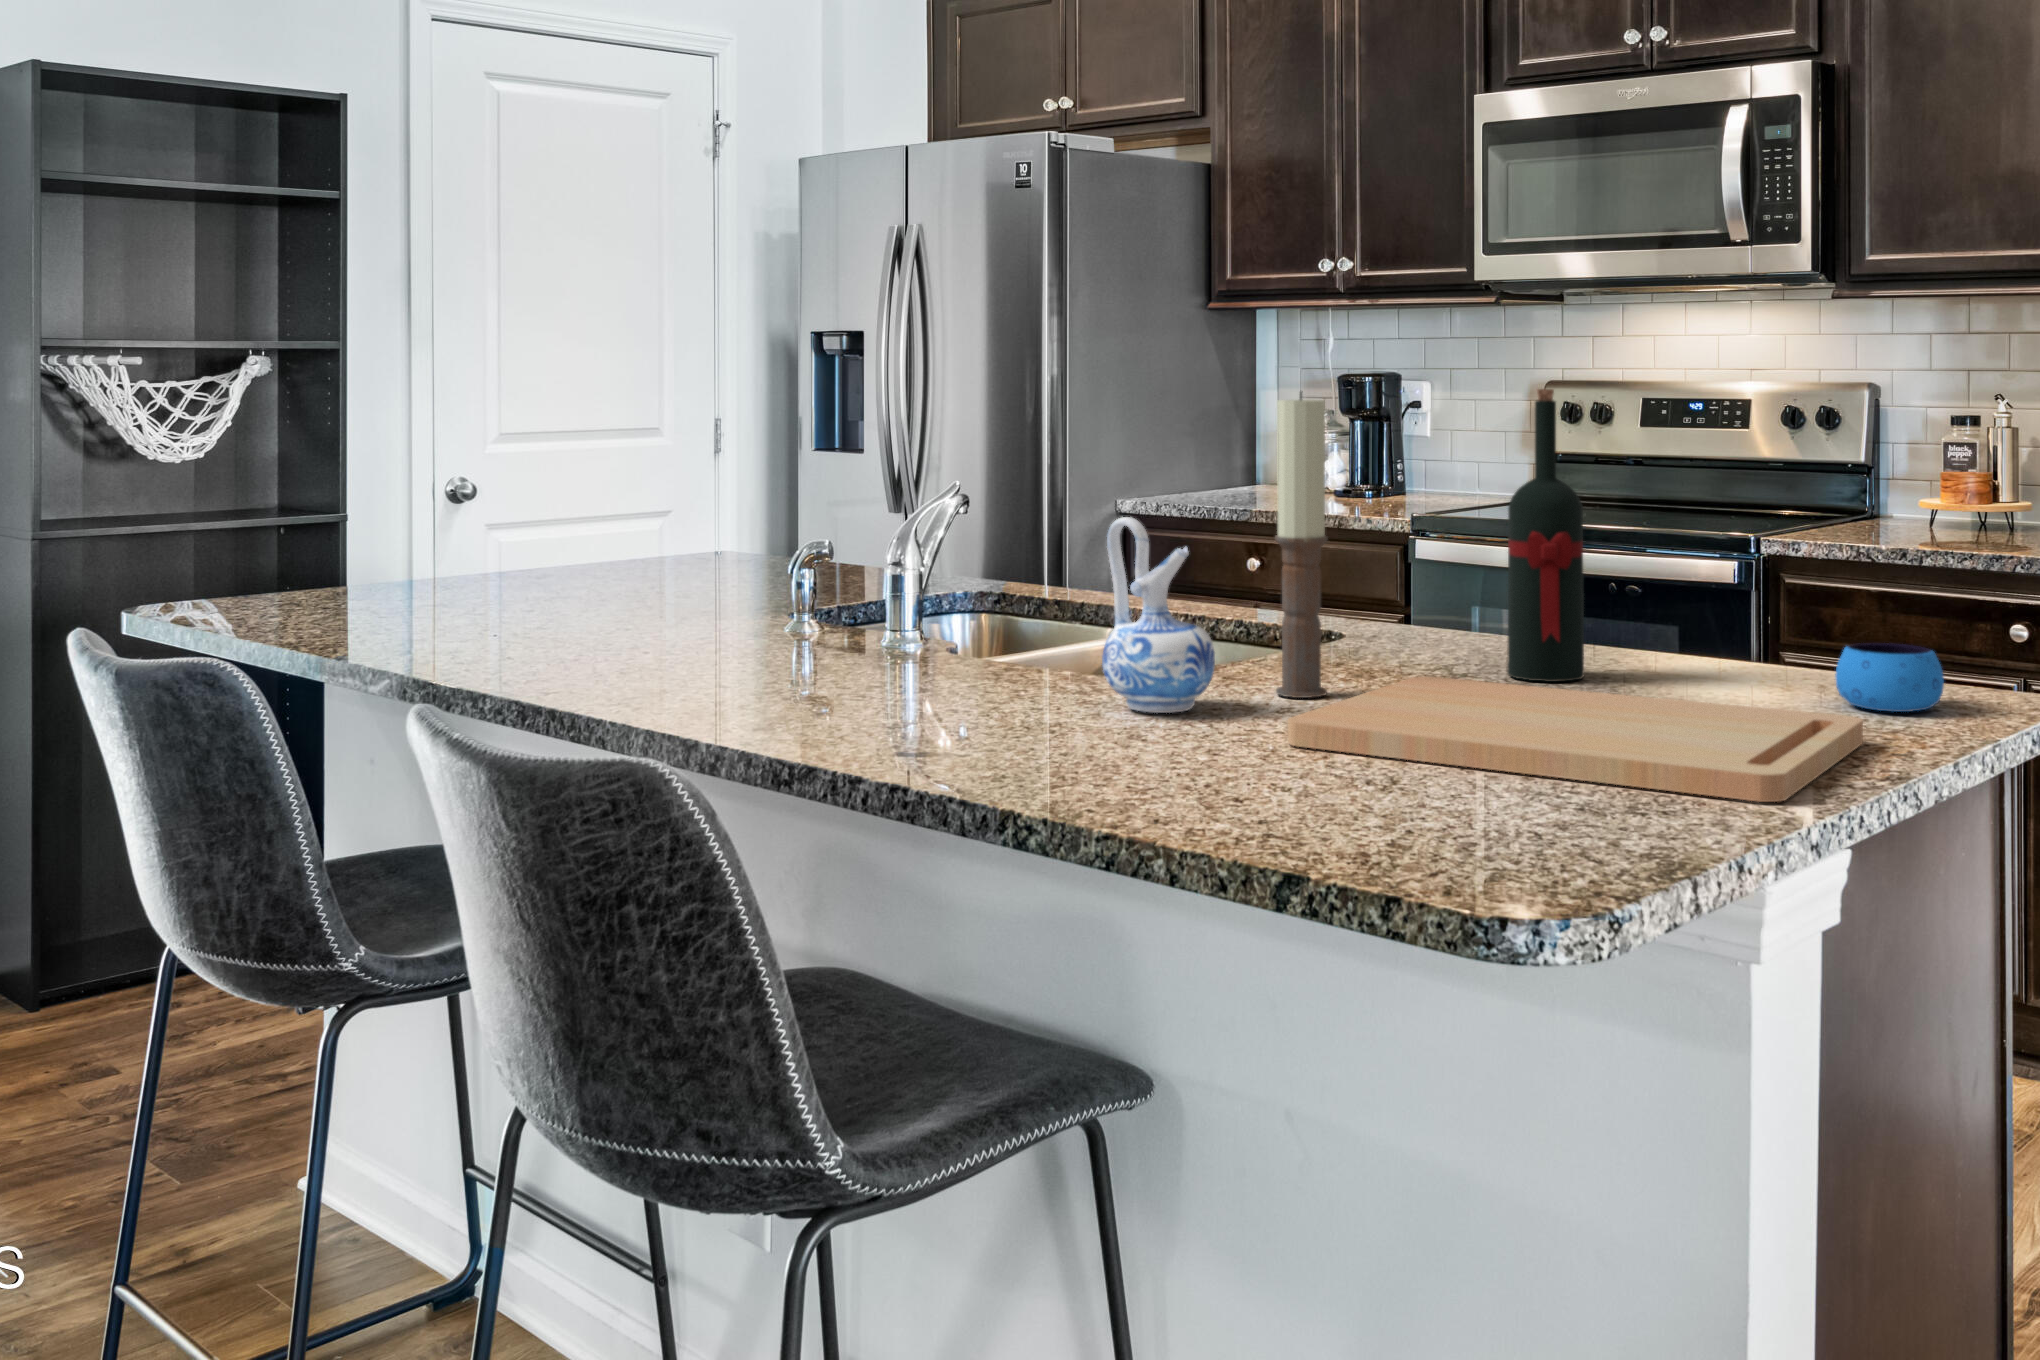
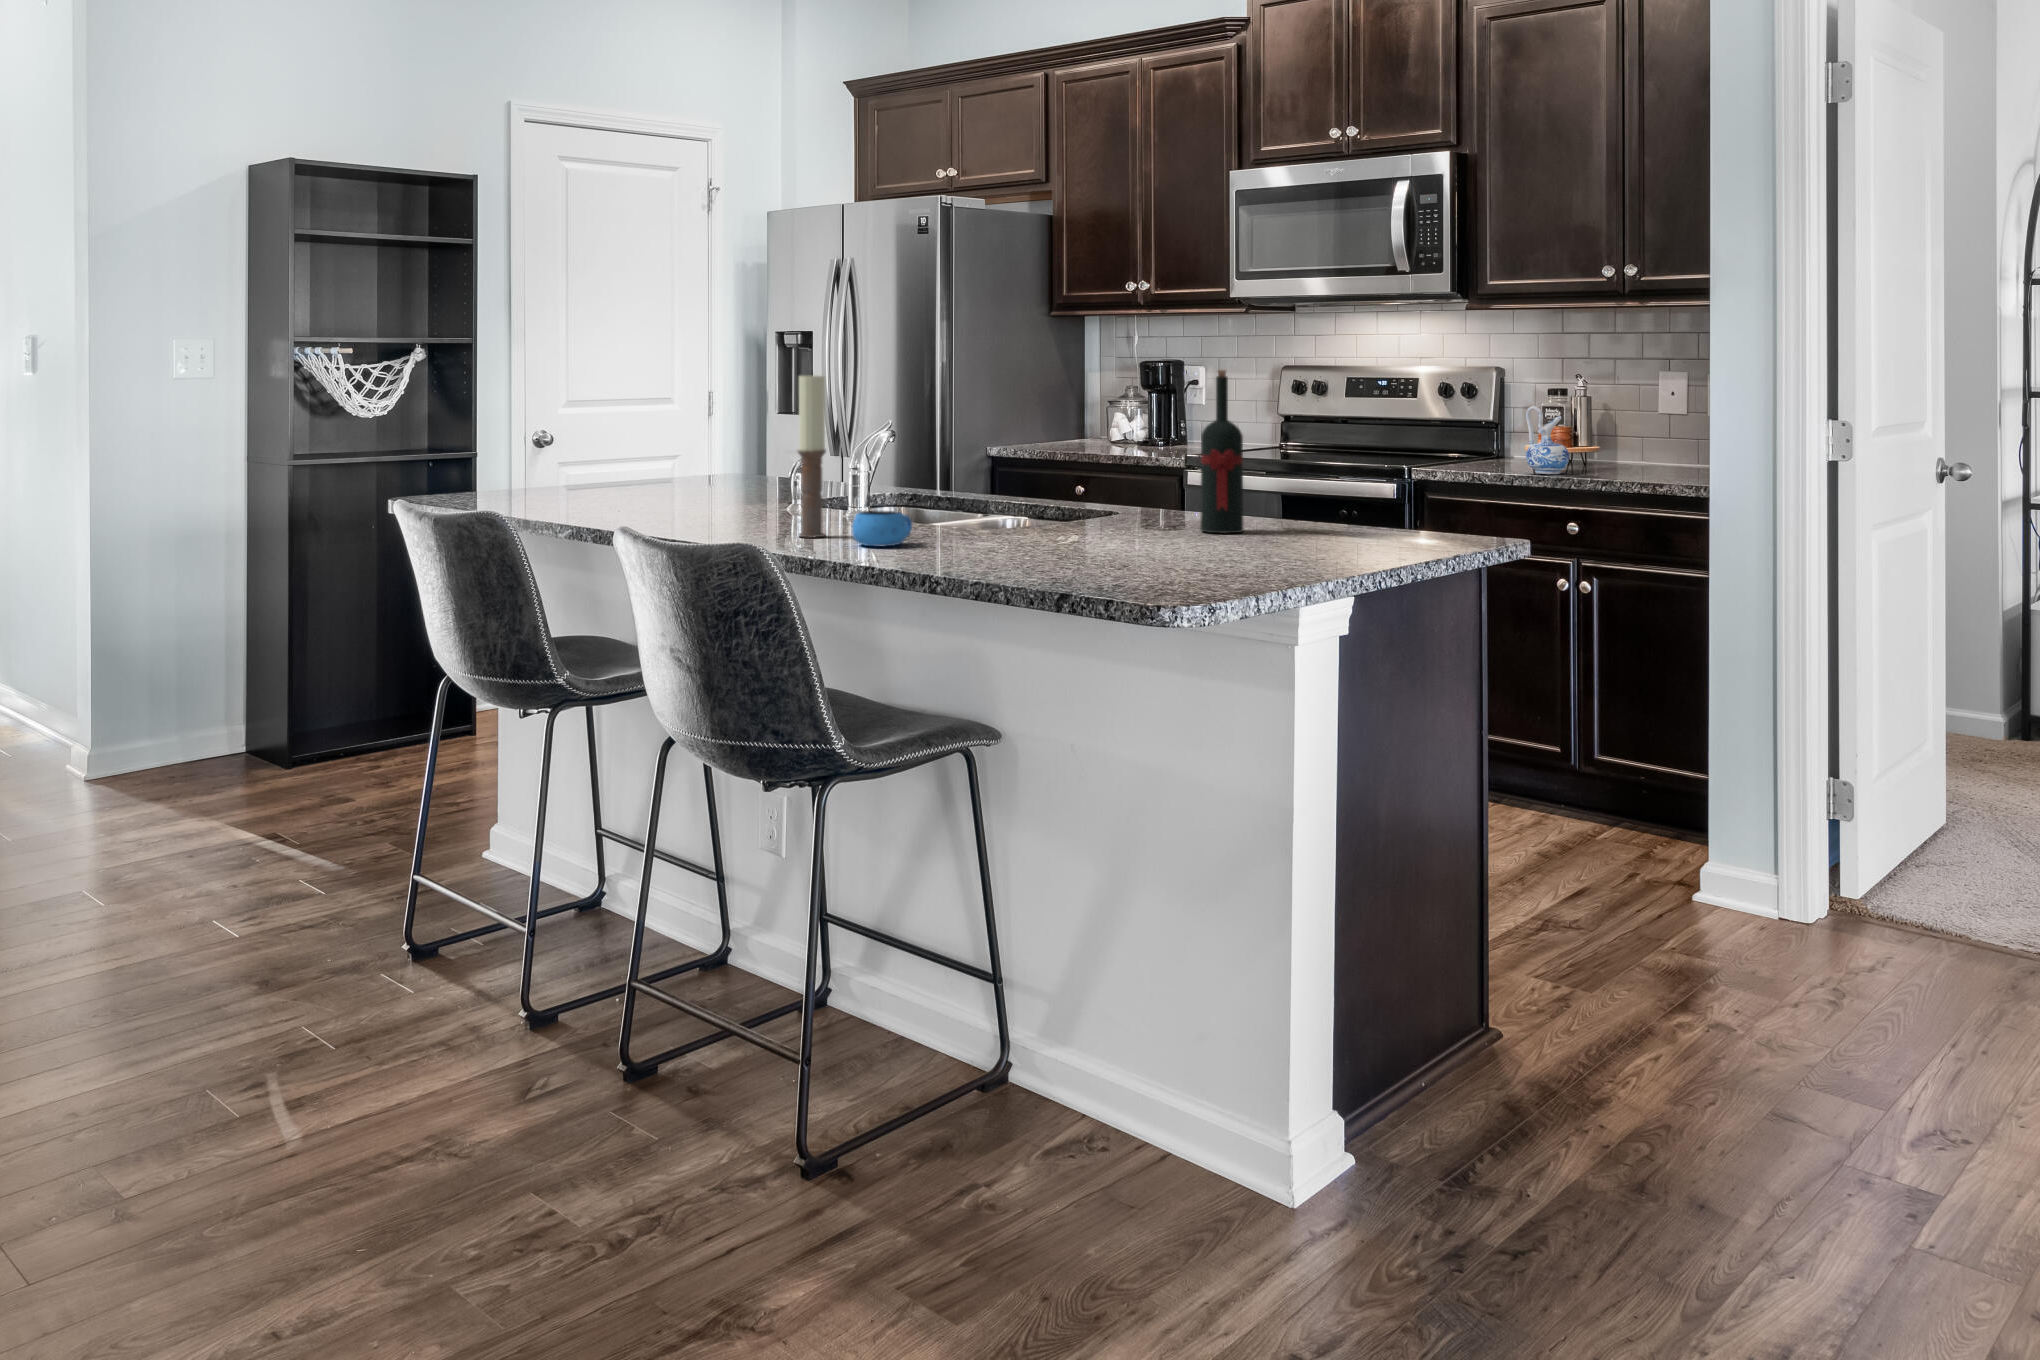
candle: present [1275,392,1328,698] -> present [798,375,826,537]
ceramic pitcher: present [1102,517,1215,713] -> present [1526,406,1569,474]
mug: present [1835,643,1944,712] -> present [852,511,912,547]
cutting board: present [1288,677,1863,802] -> none [1068,527,1372,574]

